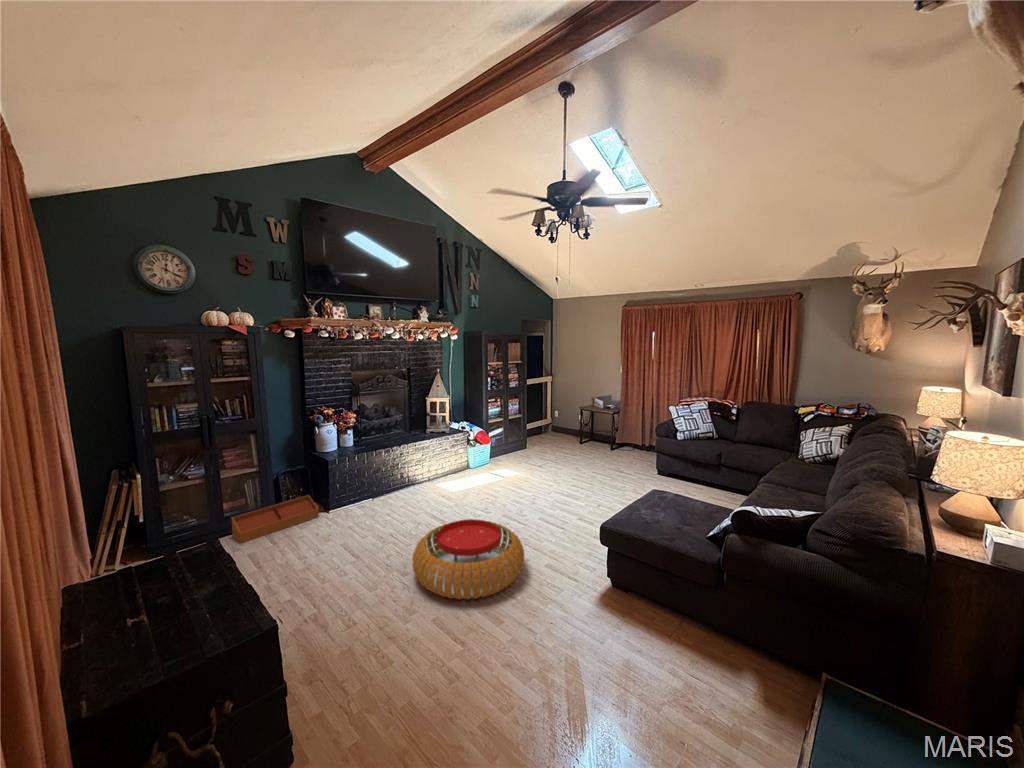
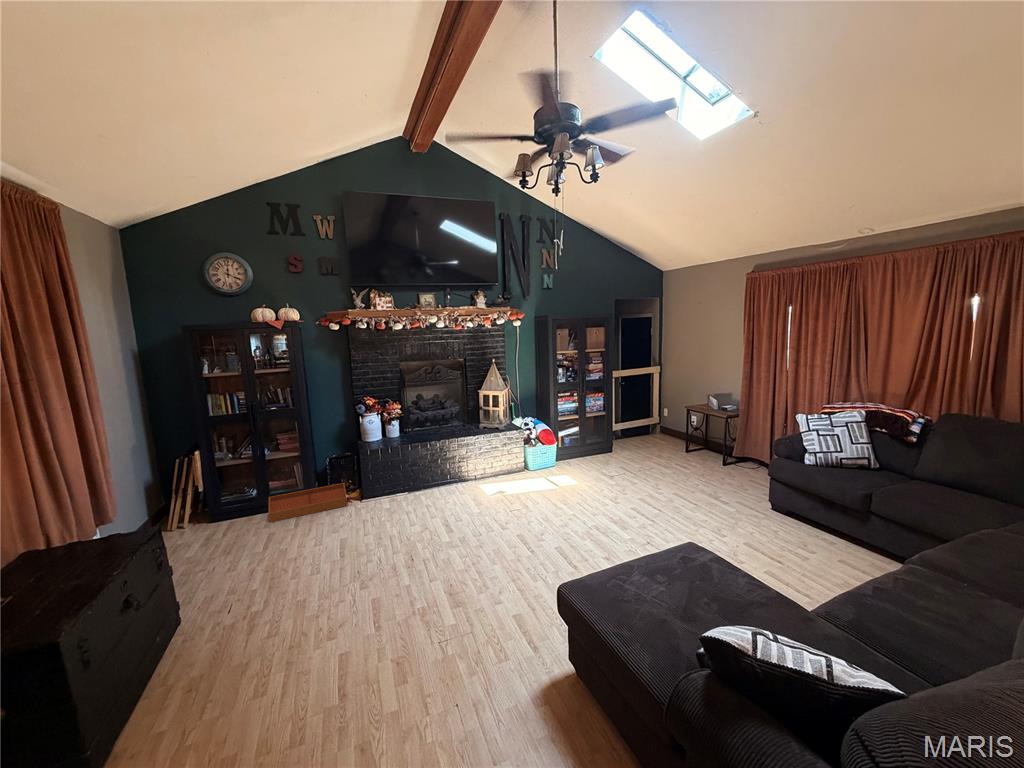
pouf: present [412,519,524,599] -> none [349,539,485,645]

